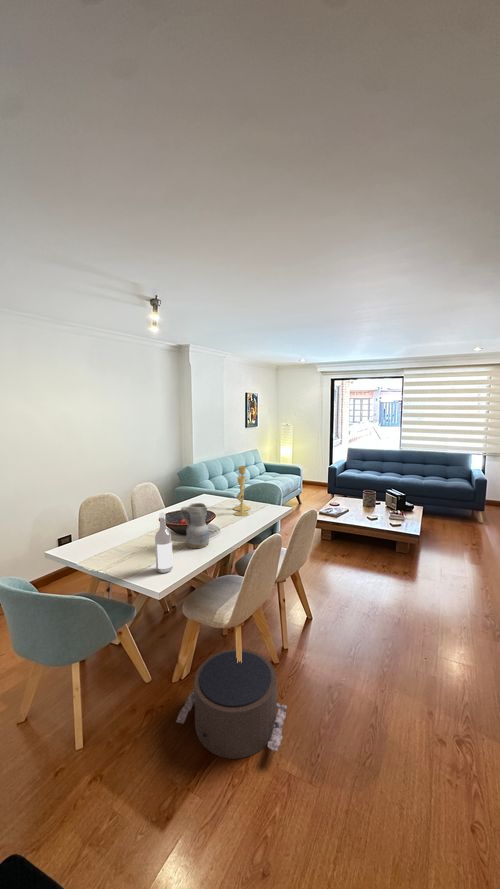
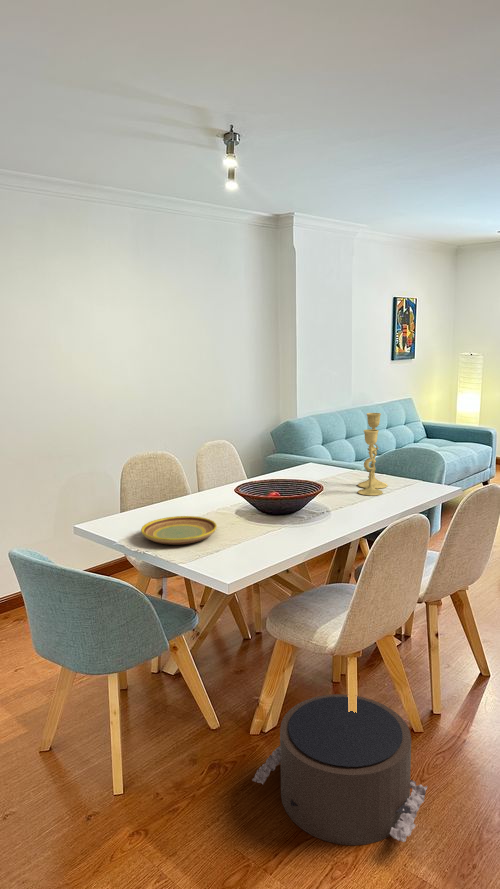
ceramic pitcher: present [181,503,209,548] -> none [266,464,311,534]
wine bottle: present [155,512,173,573] -> none [225,469,251,561]
plate: none [96,540,149,563] -> present [141,516,217,545]

